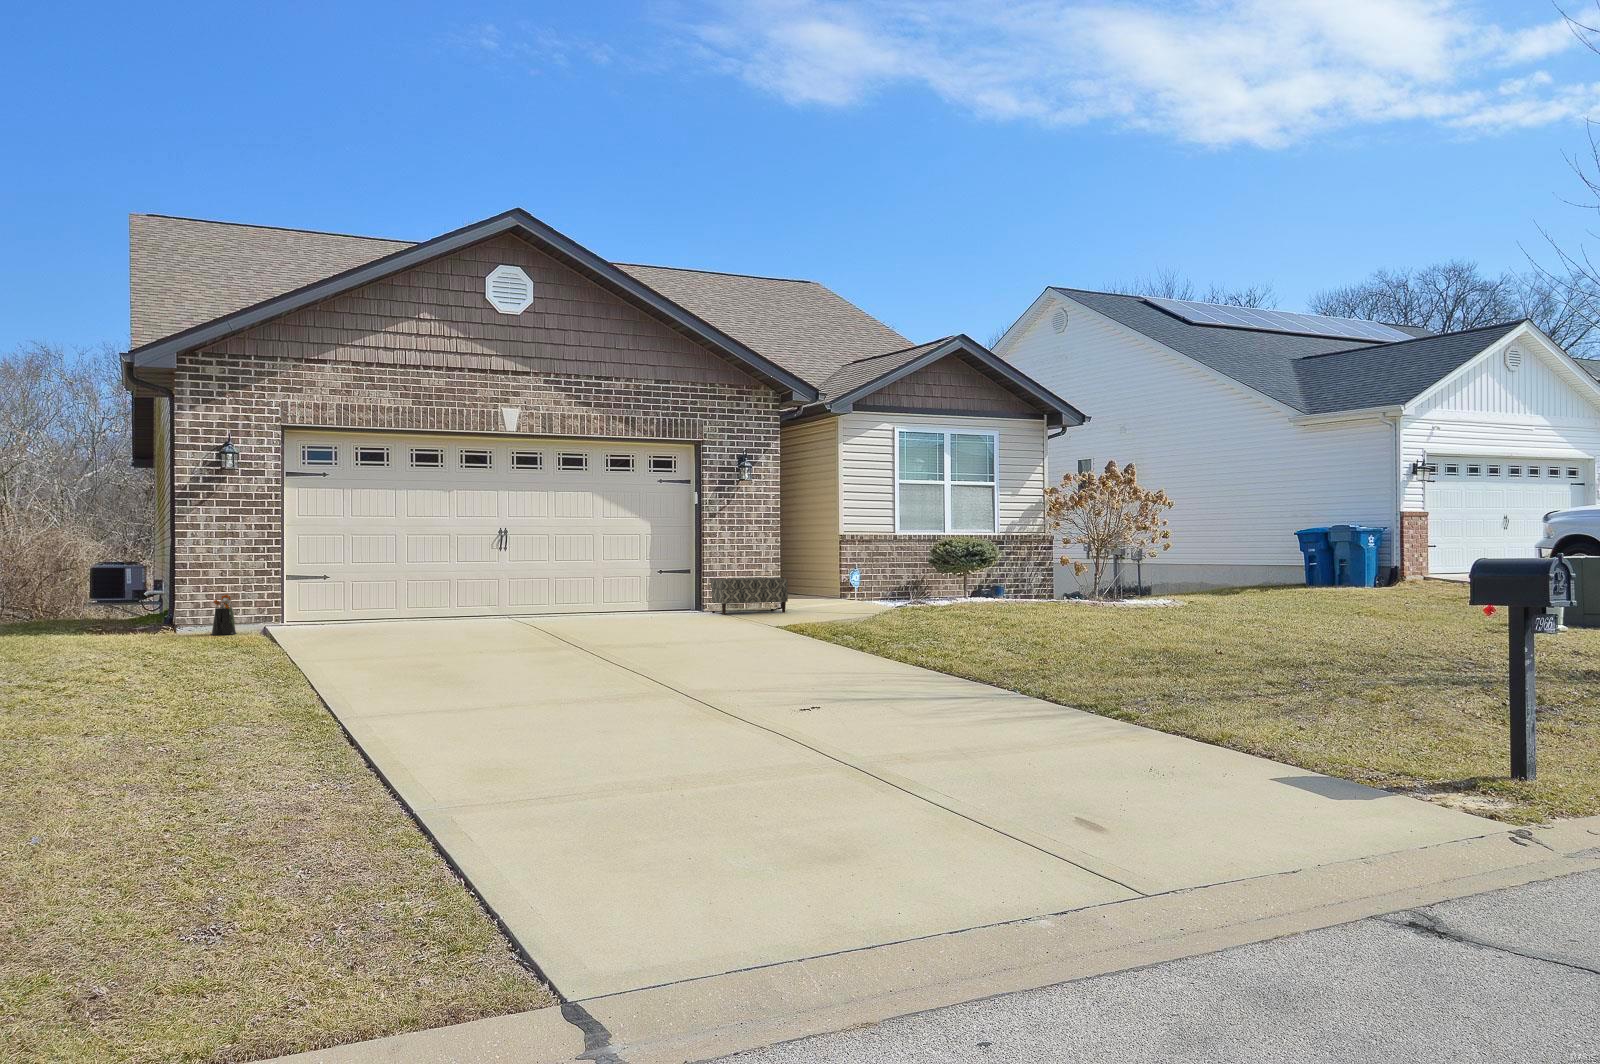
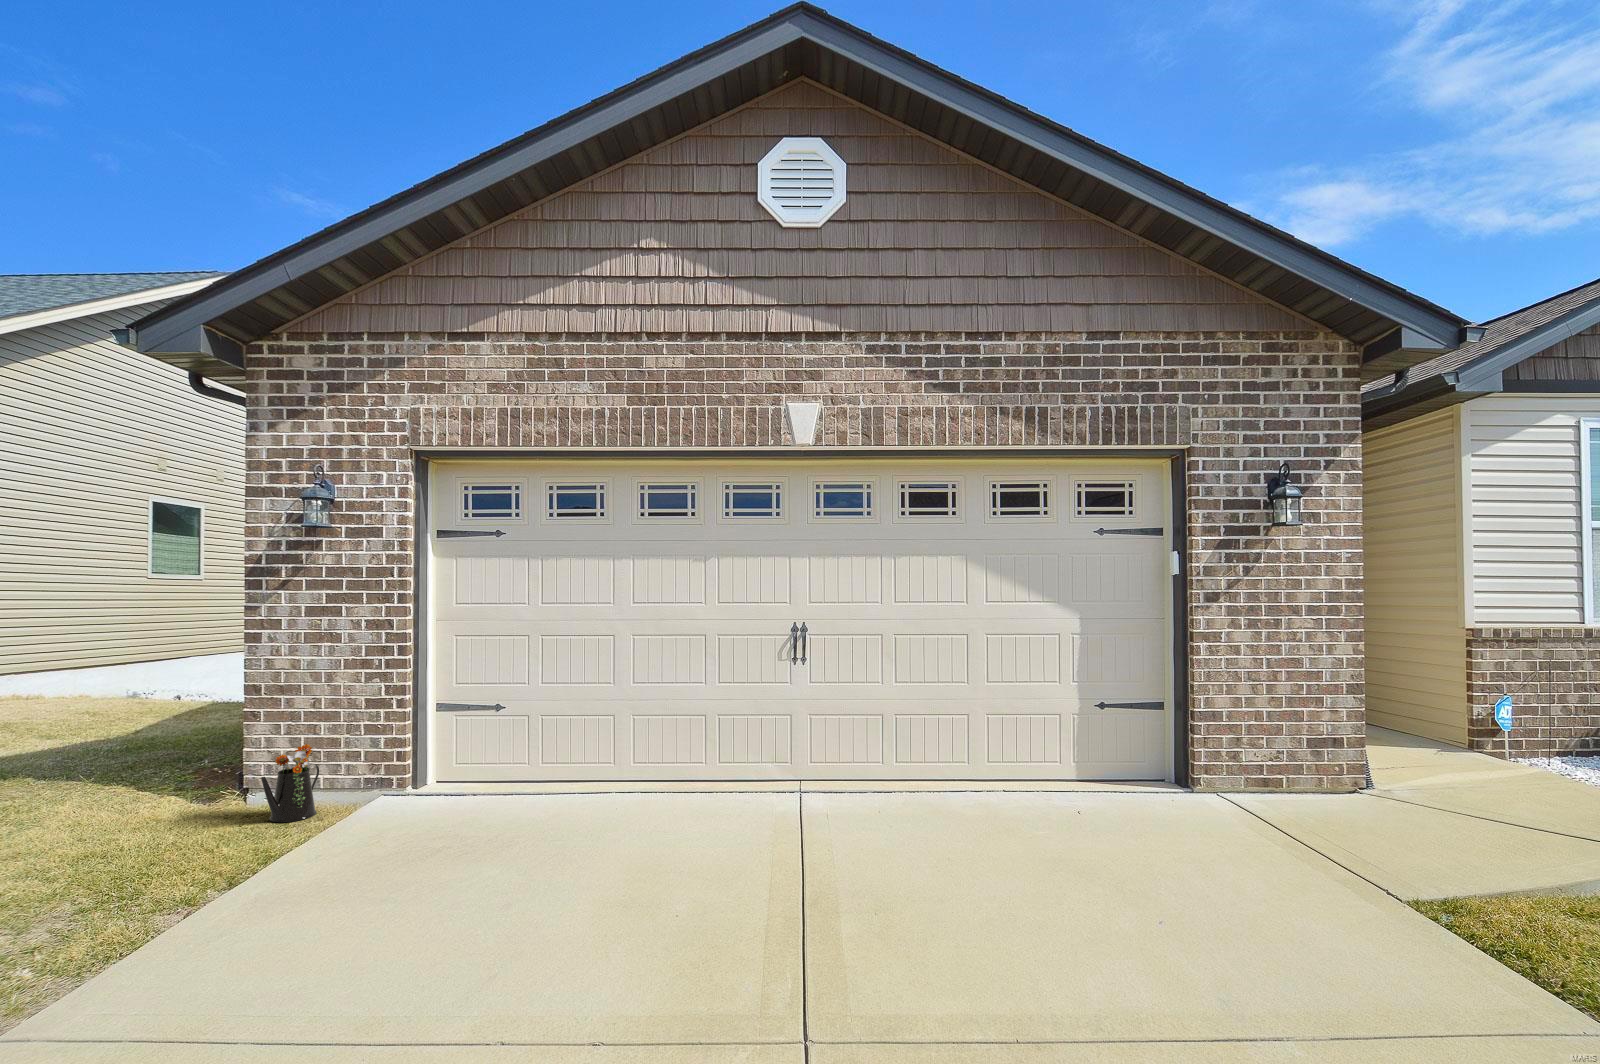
bench: present [709,578,788,615] -> none [1208,727,1403,818]

